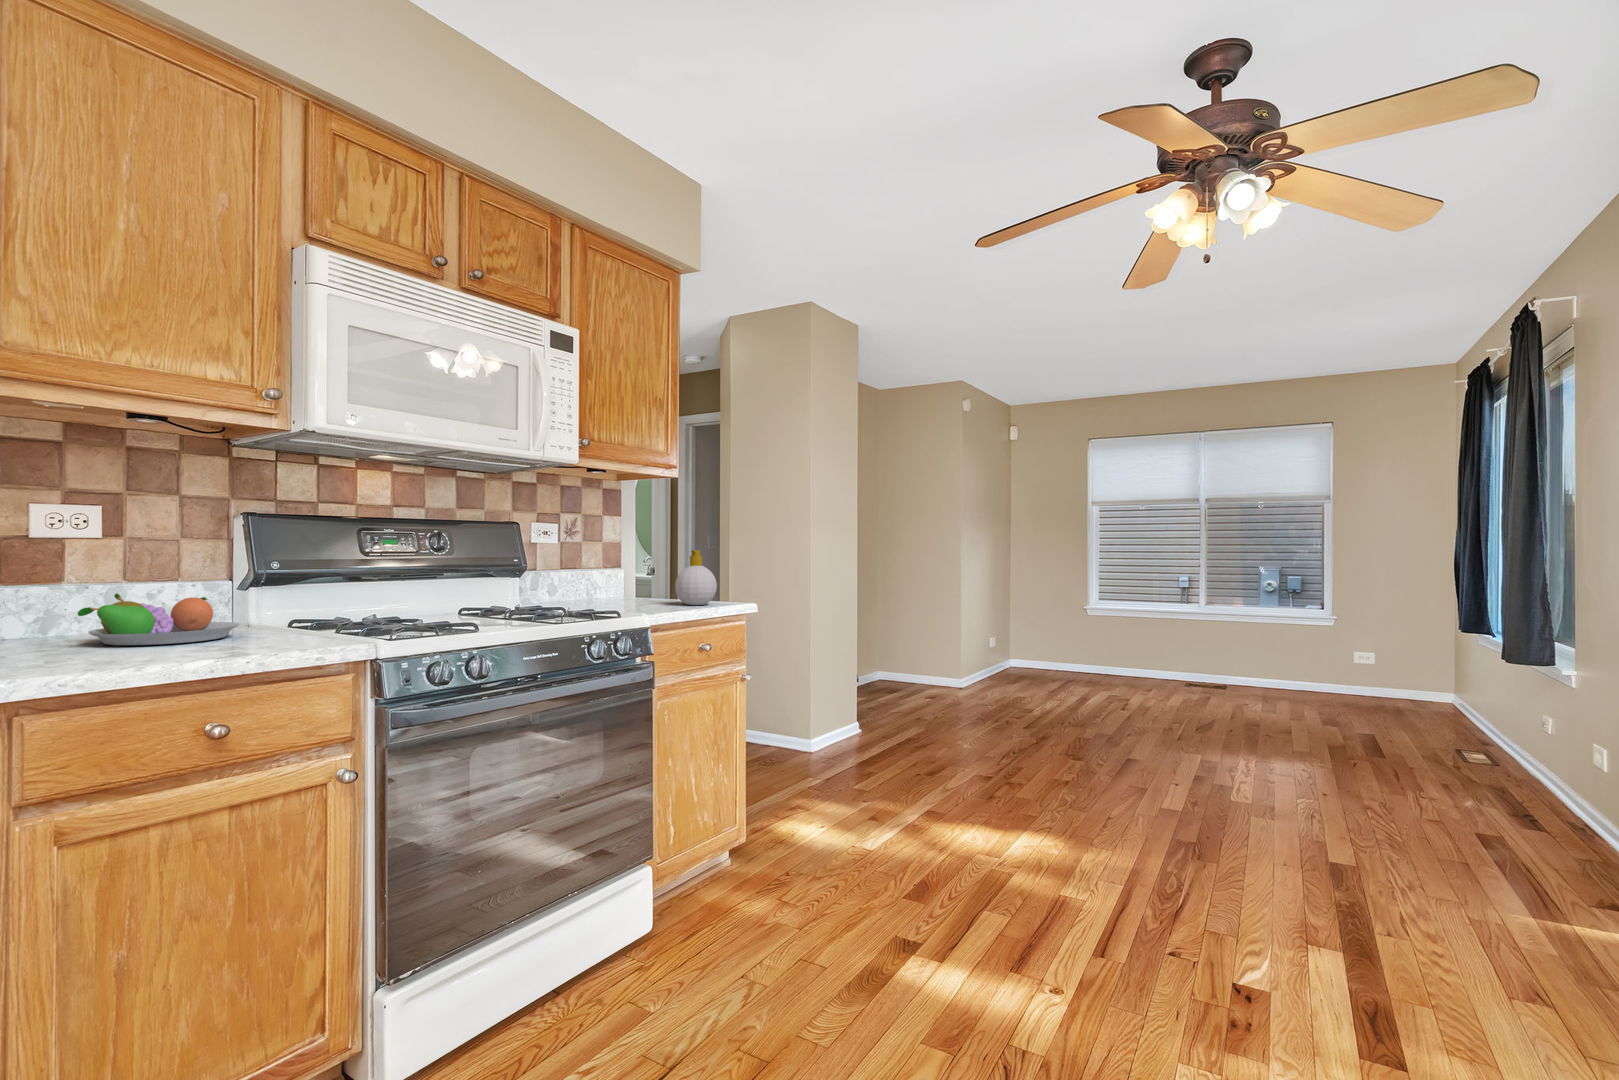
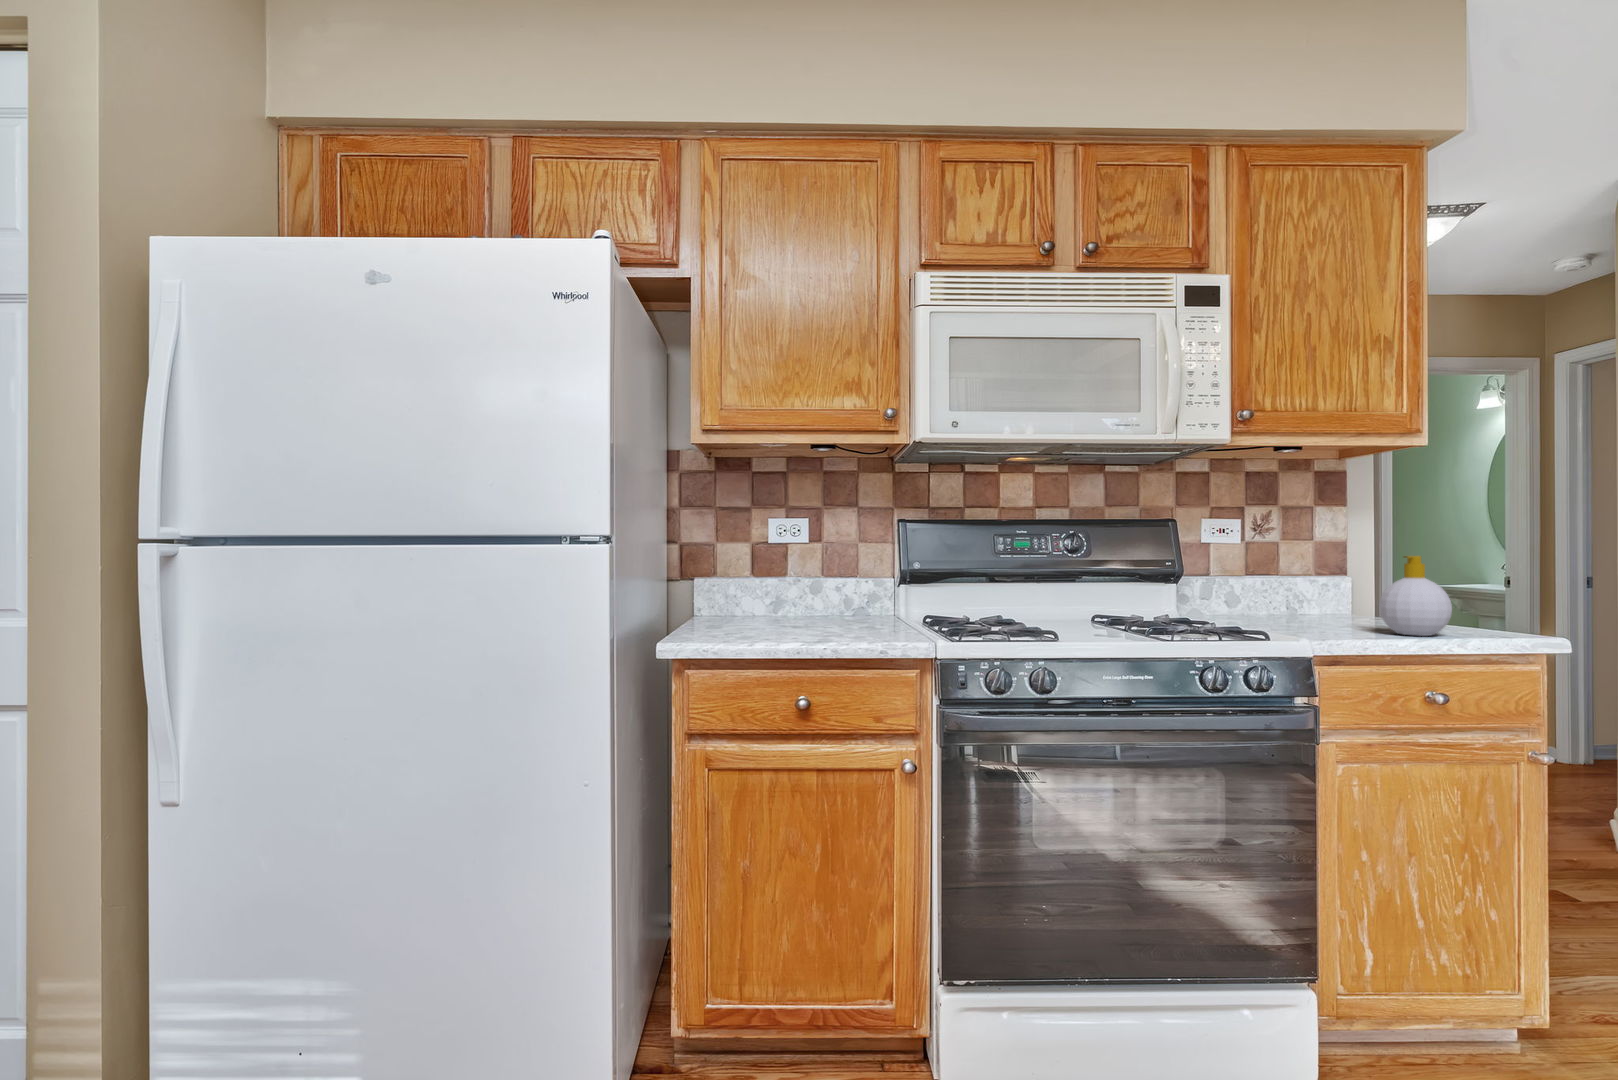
fruit bowl: present [78,594,240,645] -> none [760,587,867,629]

